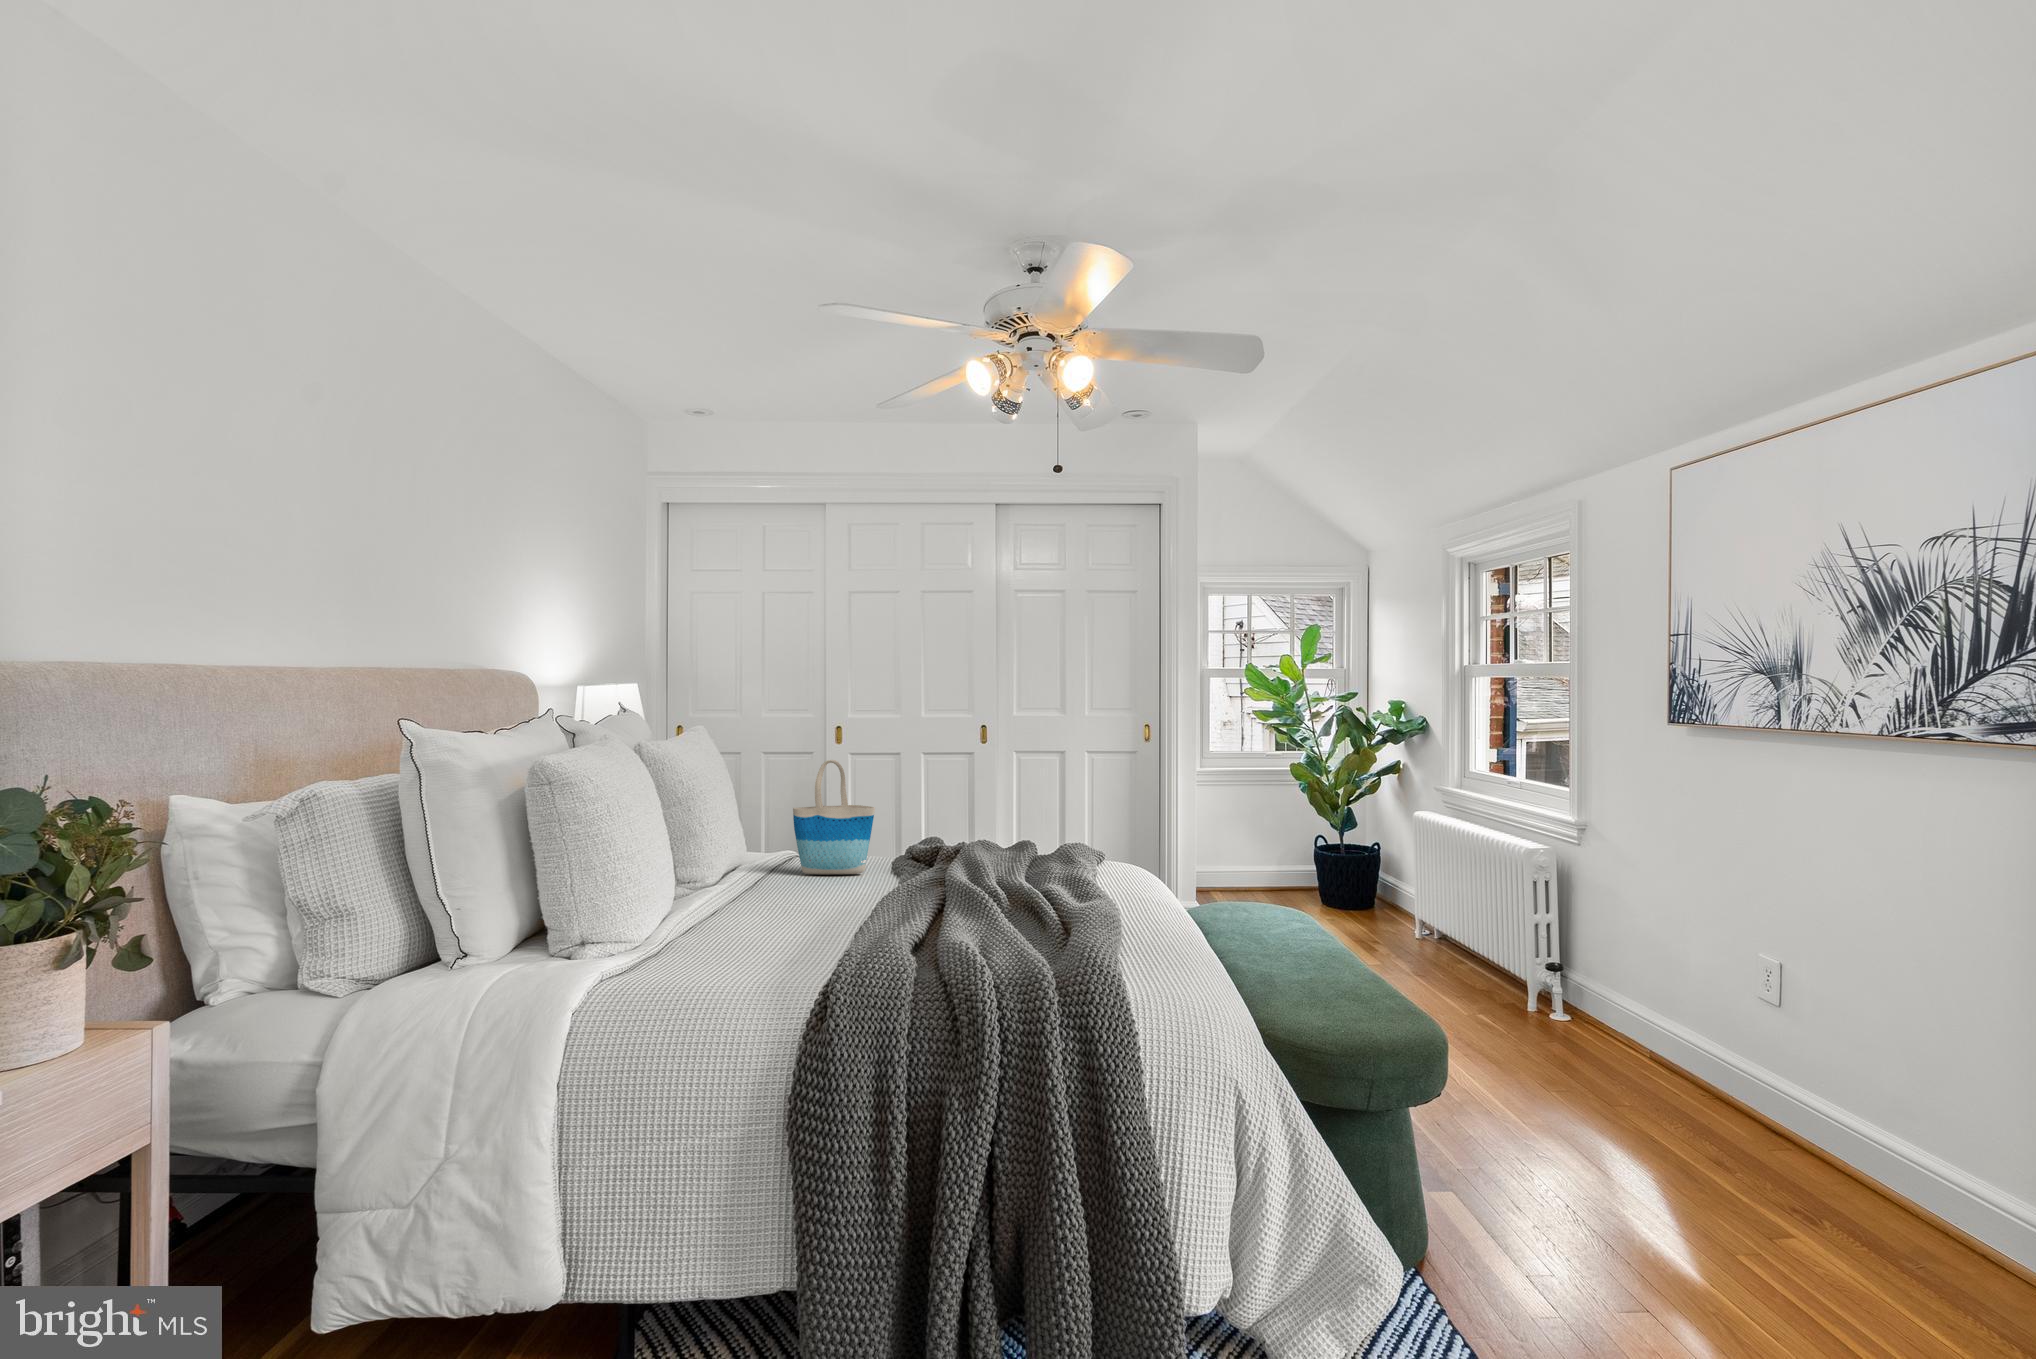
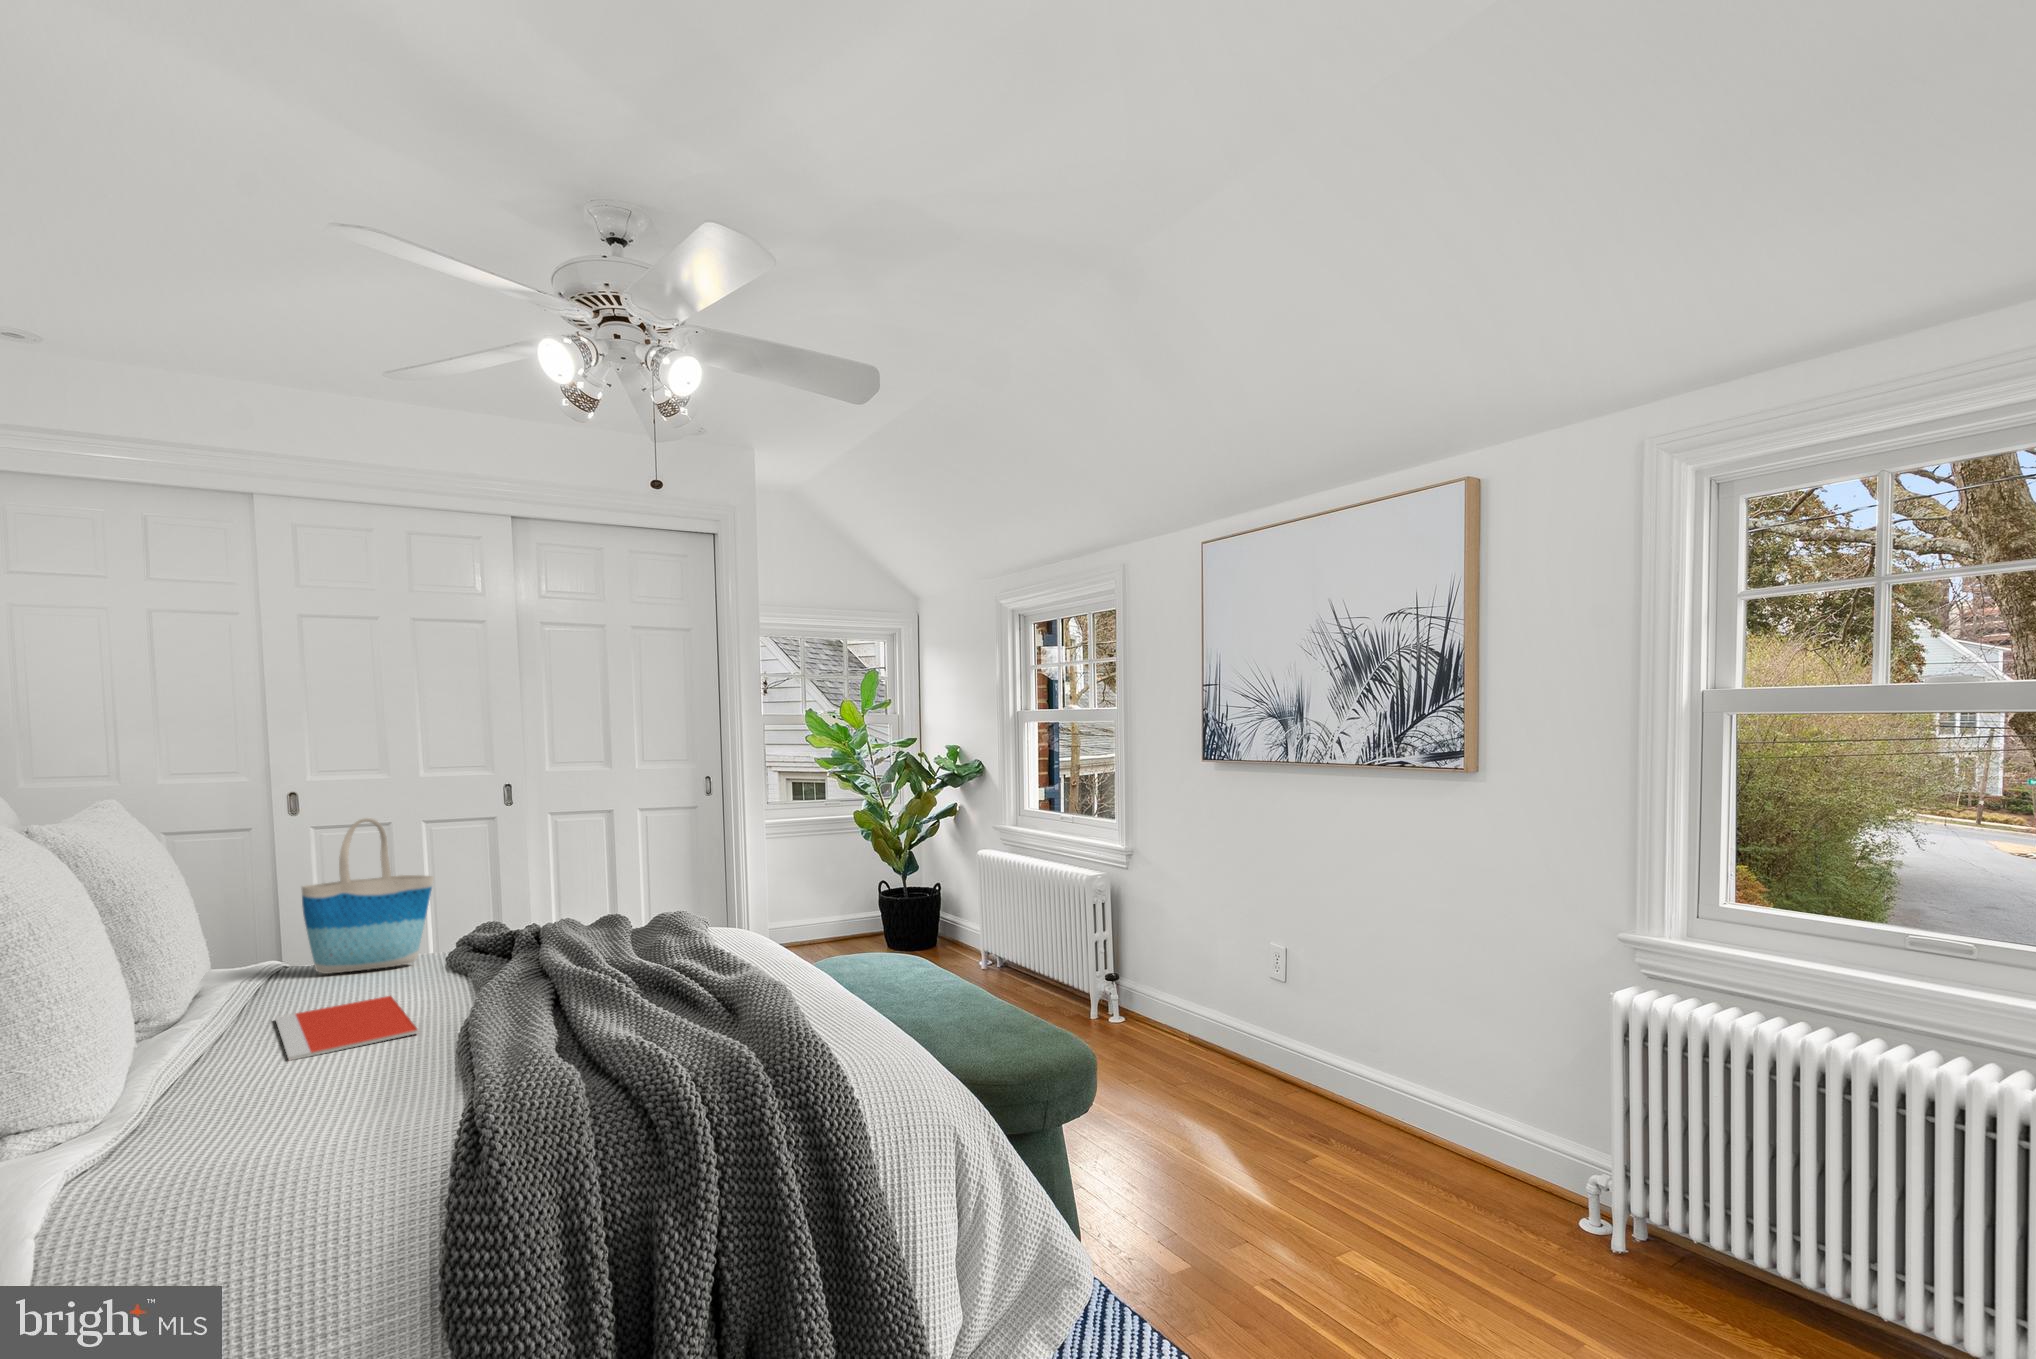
notebook: none [753,893,837,928] -> present [275,996,419,1061]

